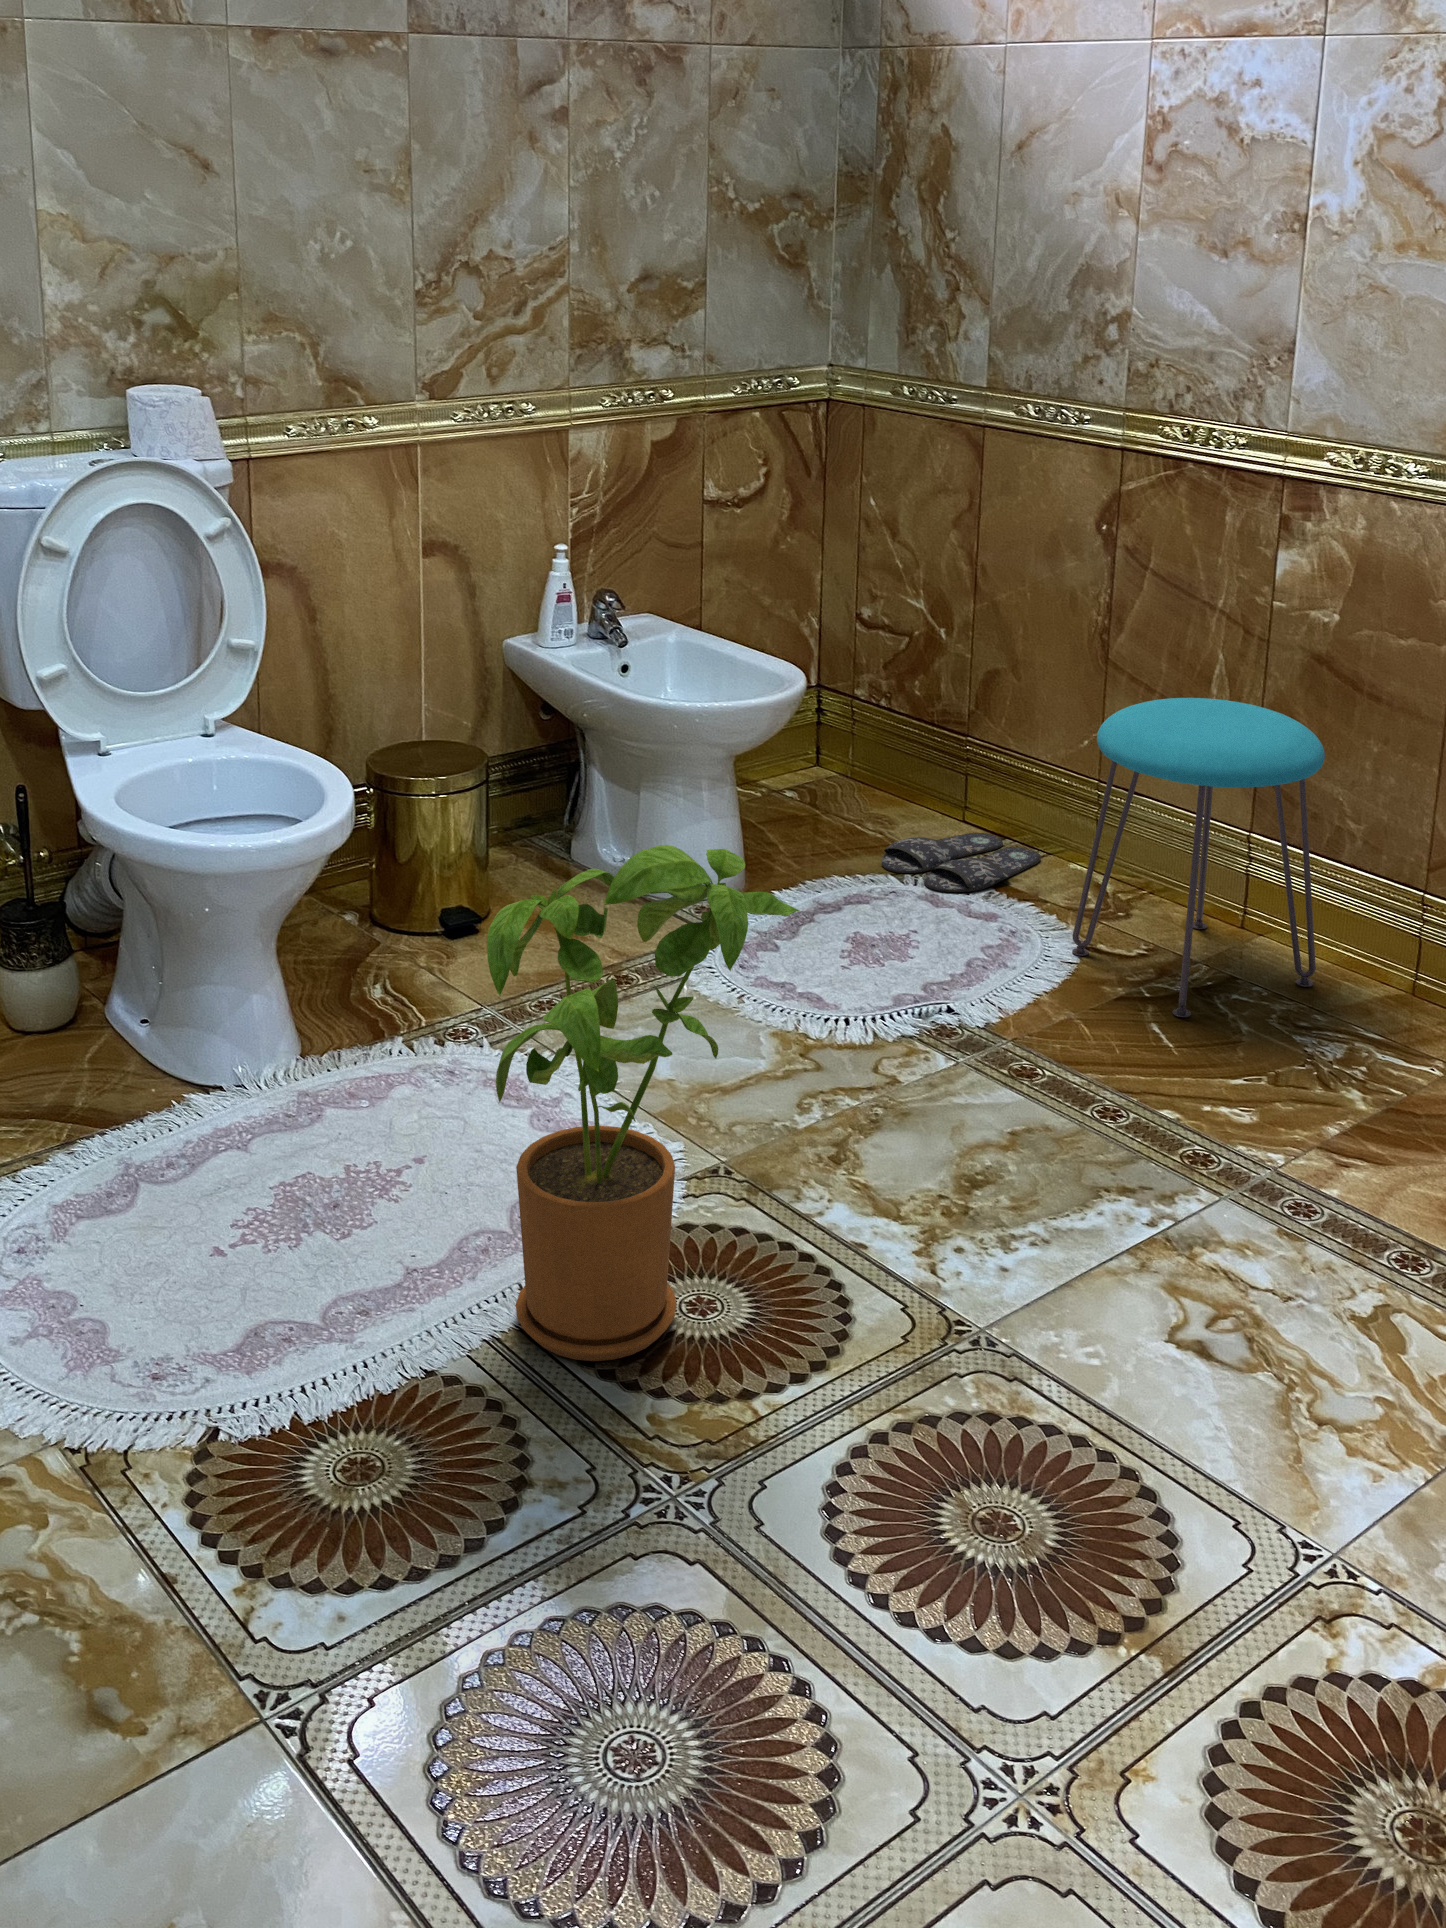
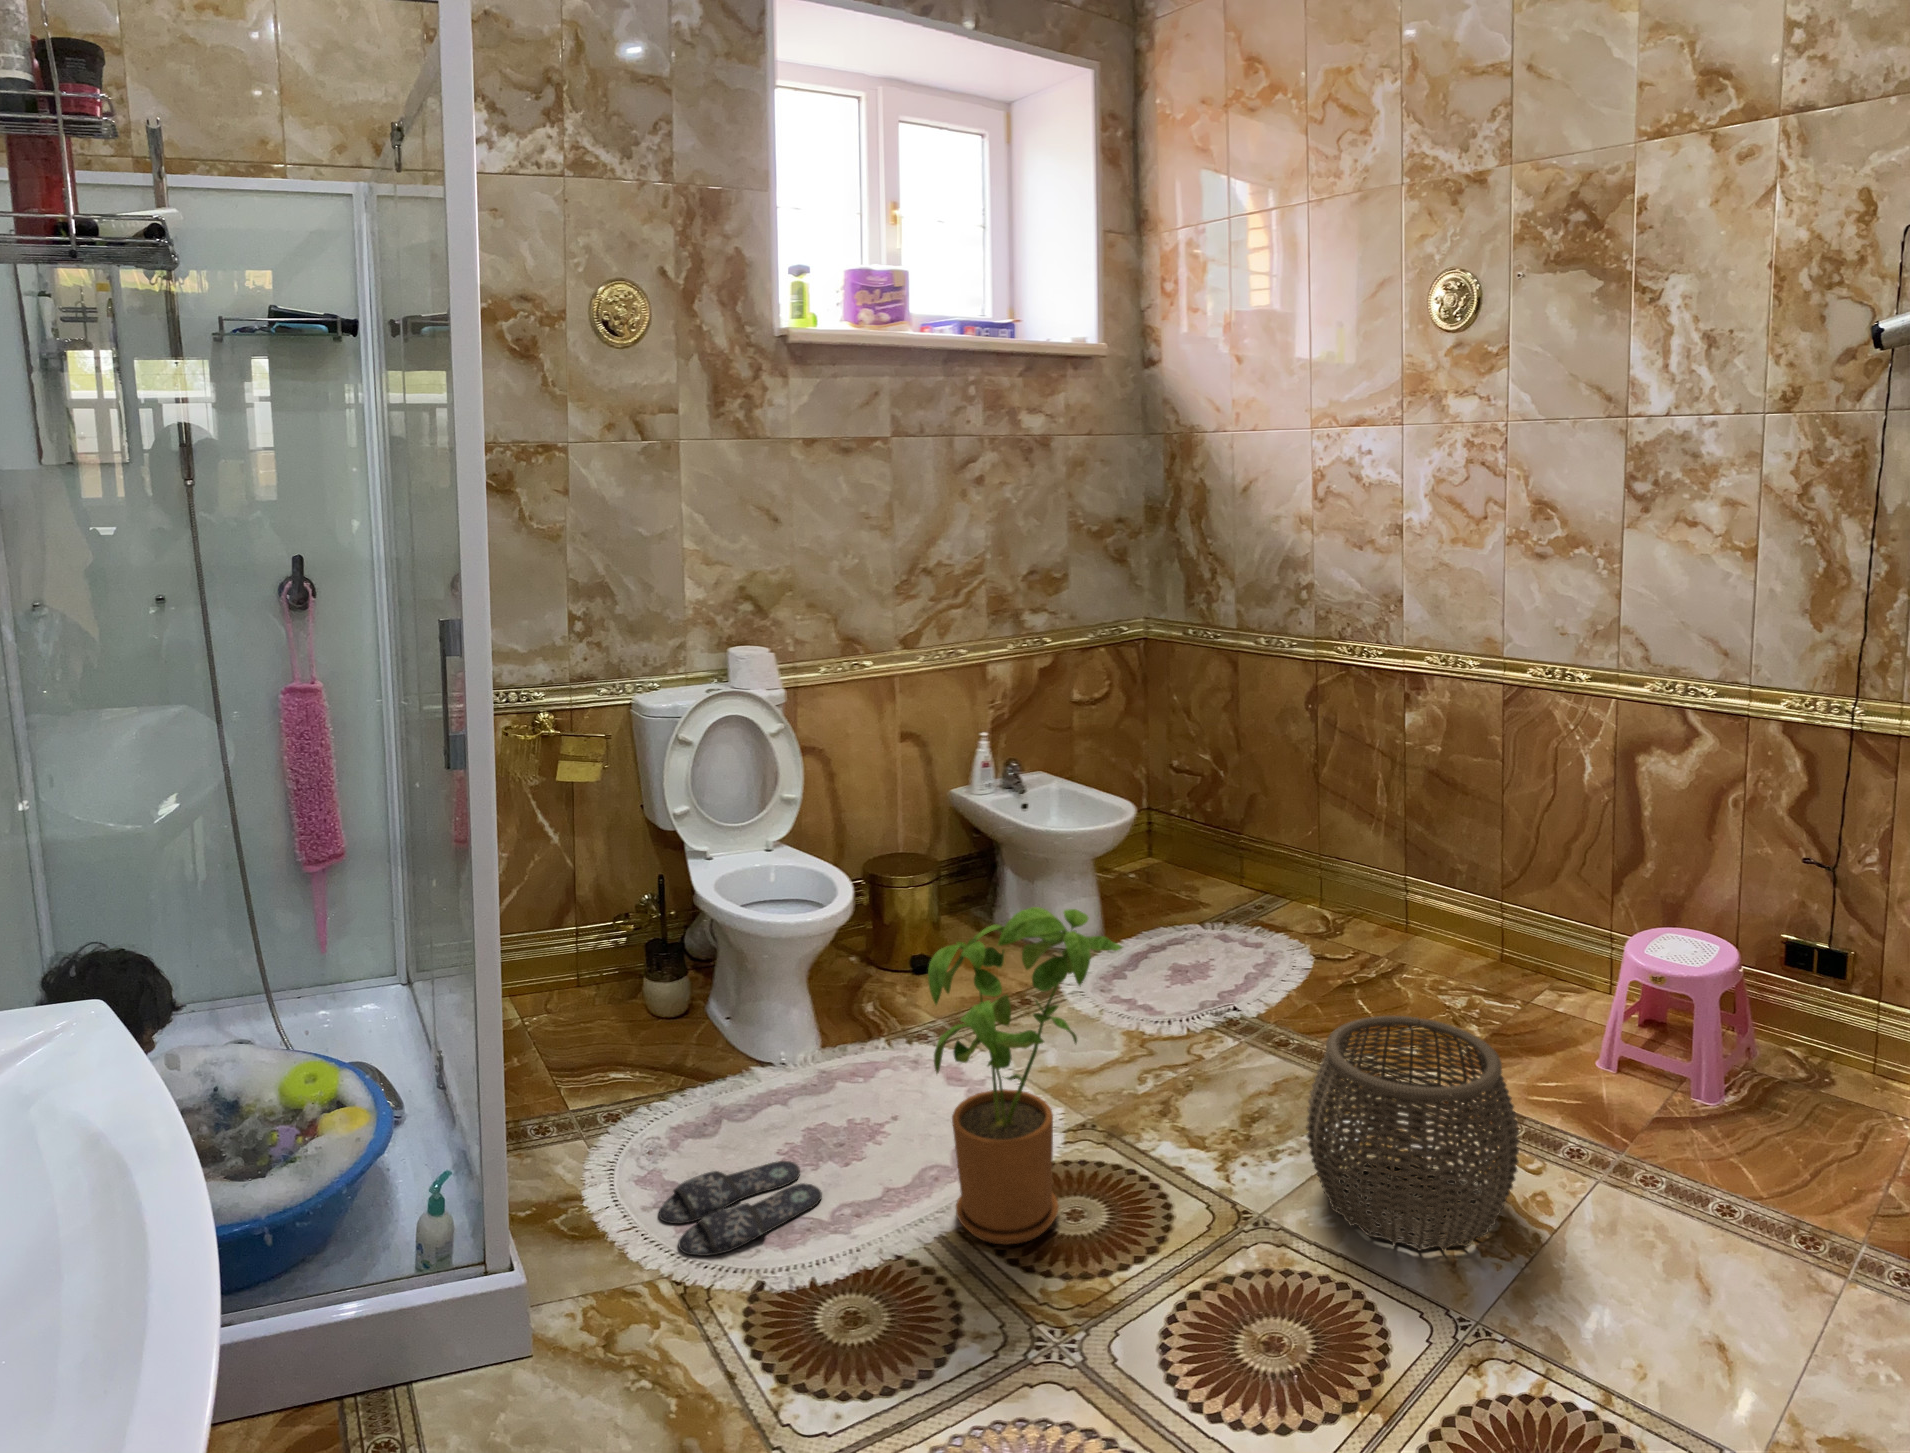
stool: present [1072,698,1325,1017] -> none [1312,810,1474,1015]
slippers: present [882,833,1041,892] -> present [659,1161,822,1256]
woven basket: none [1057,1021,1368,1368] -> present [1306,1016,1520,1251]

